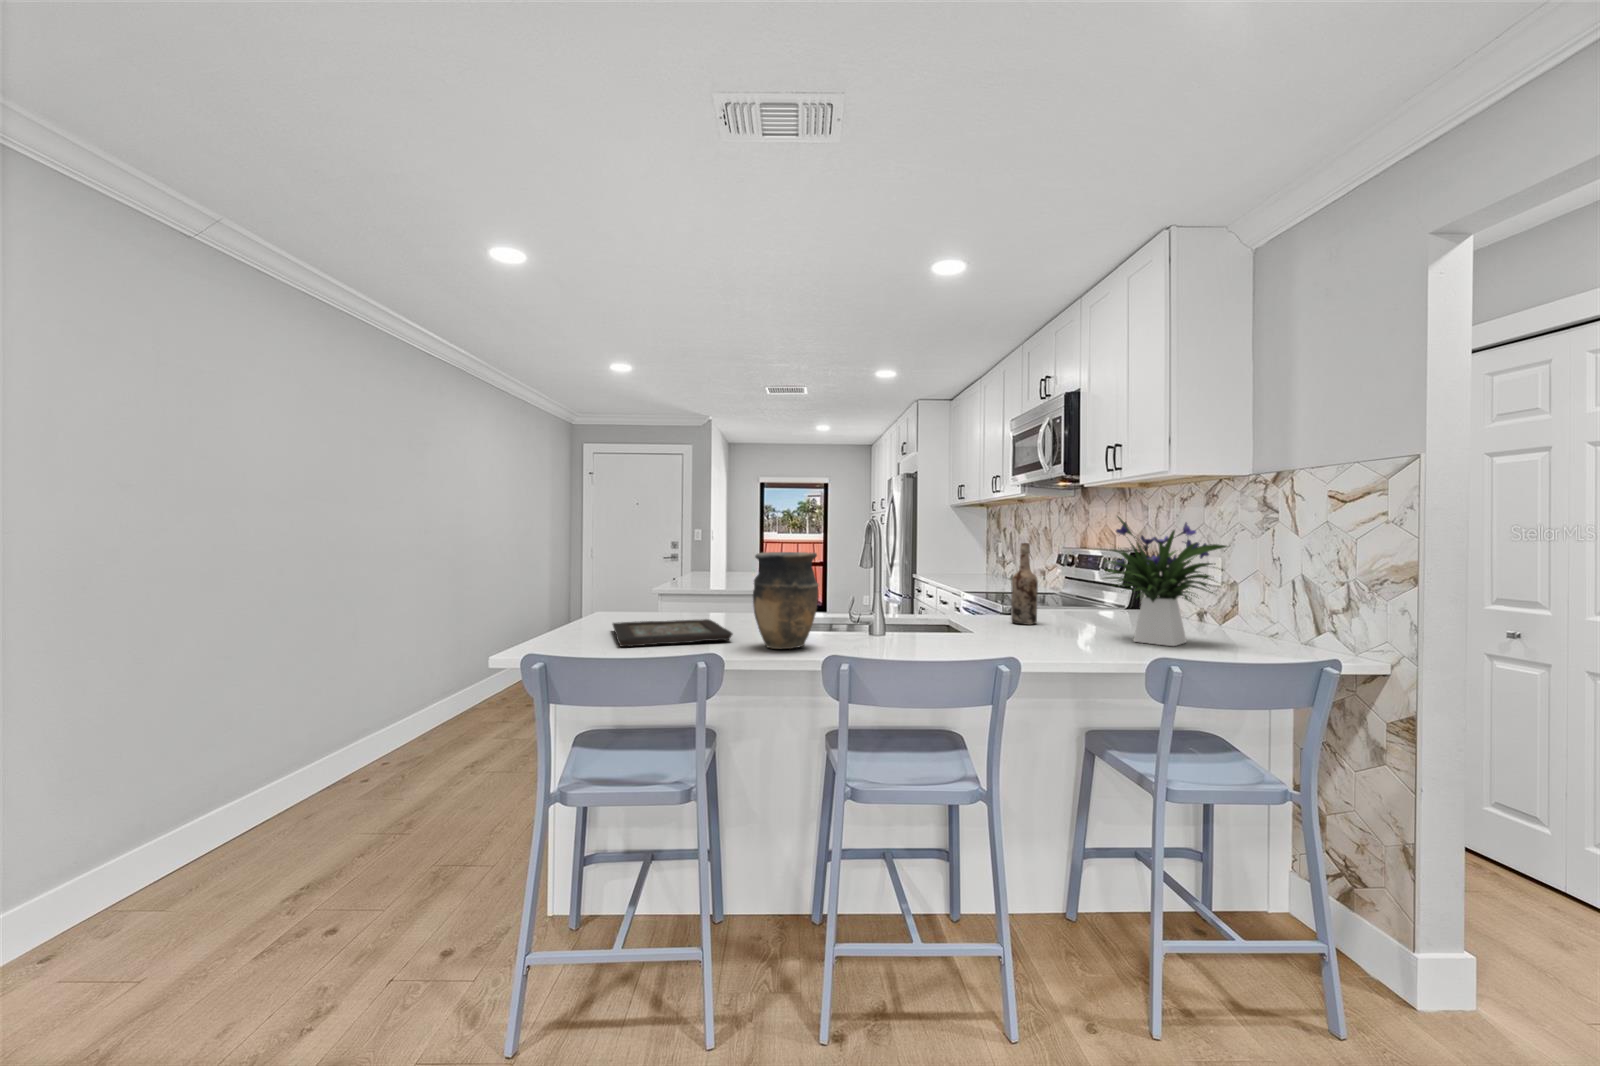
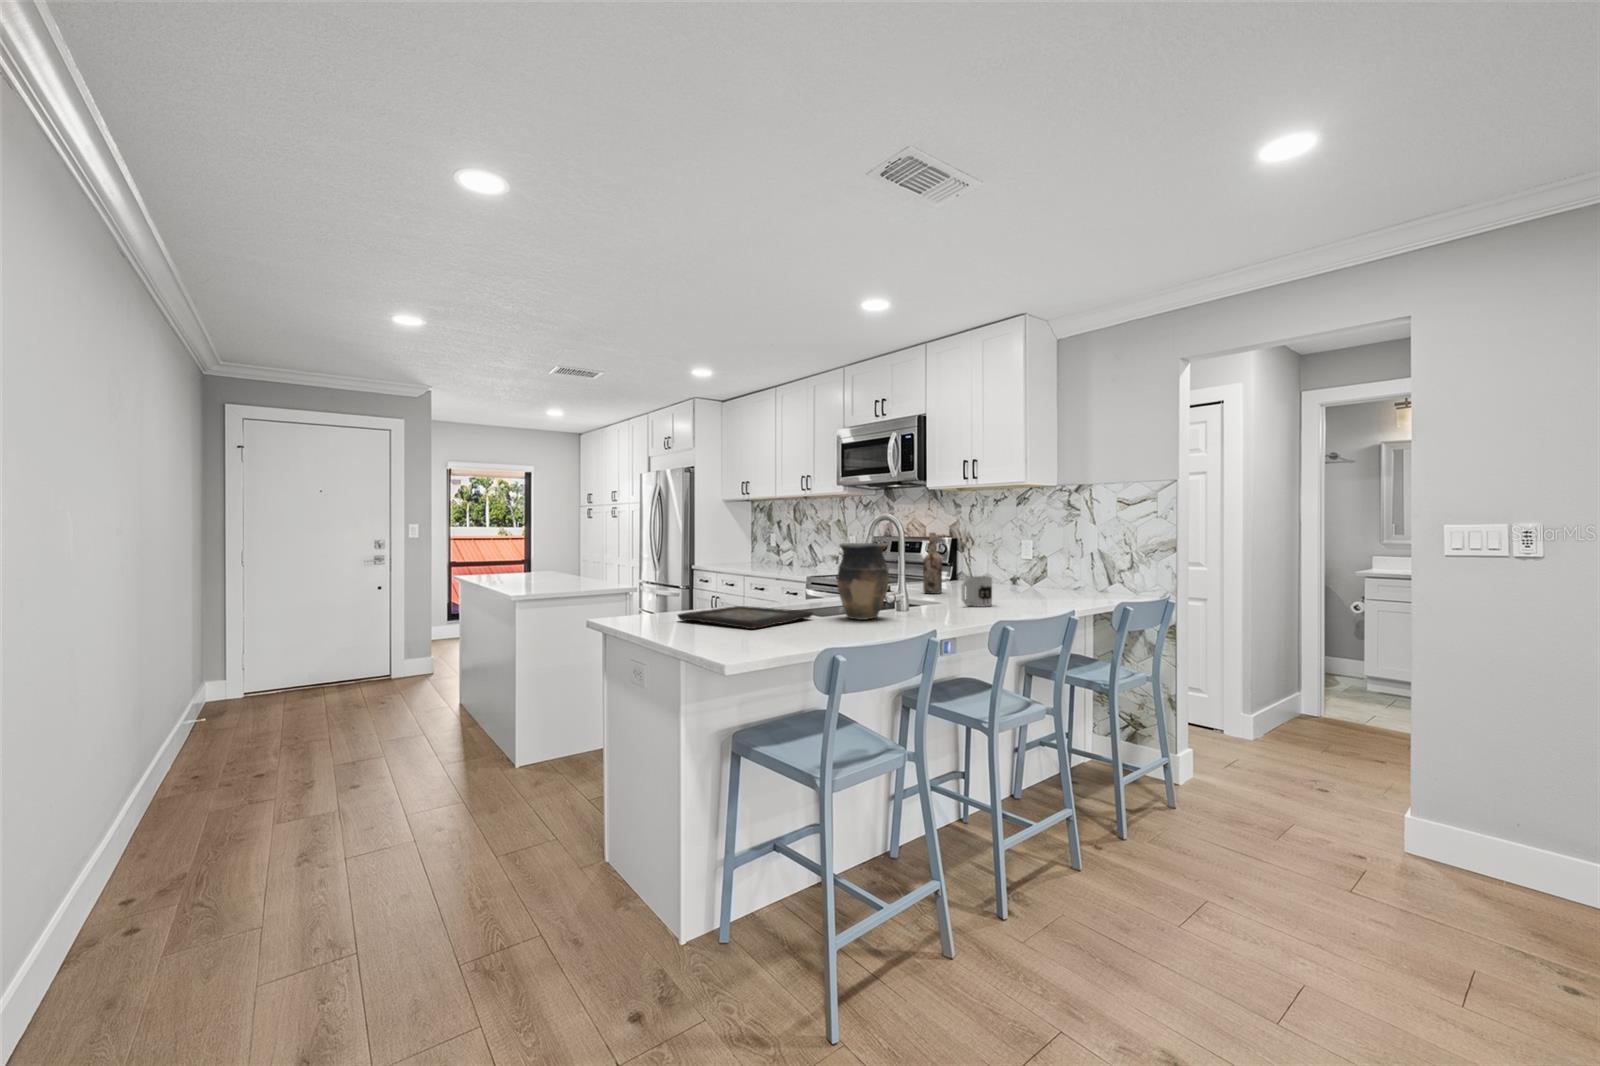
flower arrangement: present [1104,516,1227,646] -> none [1000,512,1084,598]
mug: none [971,604,1023,648] -> present [962,576,992,607]

